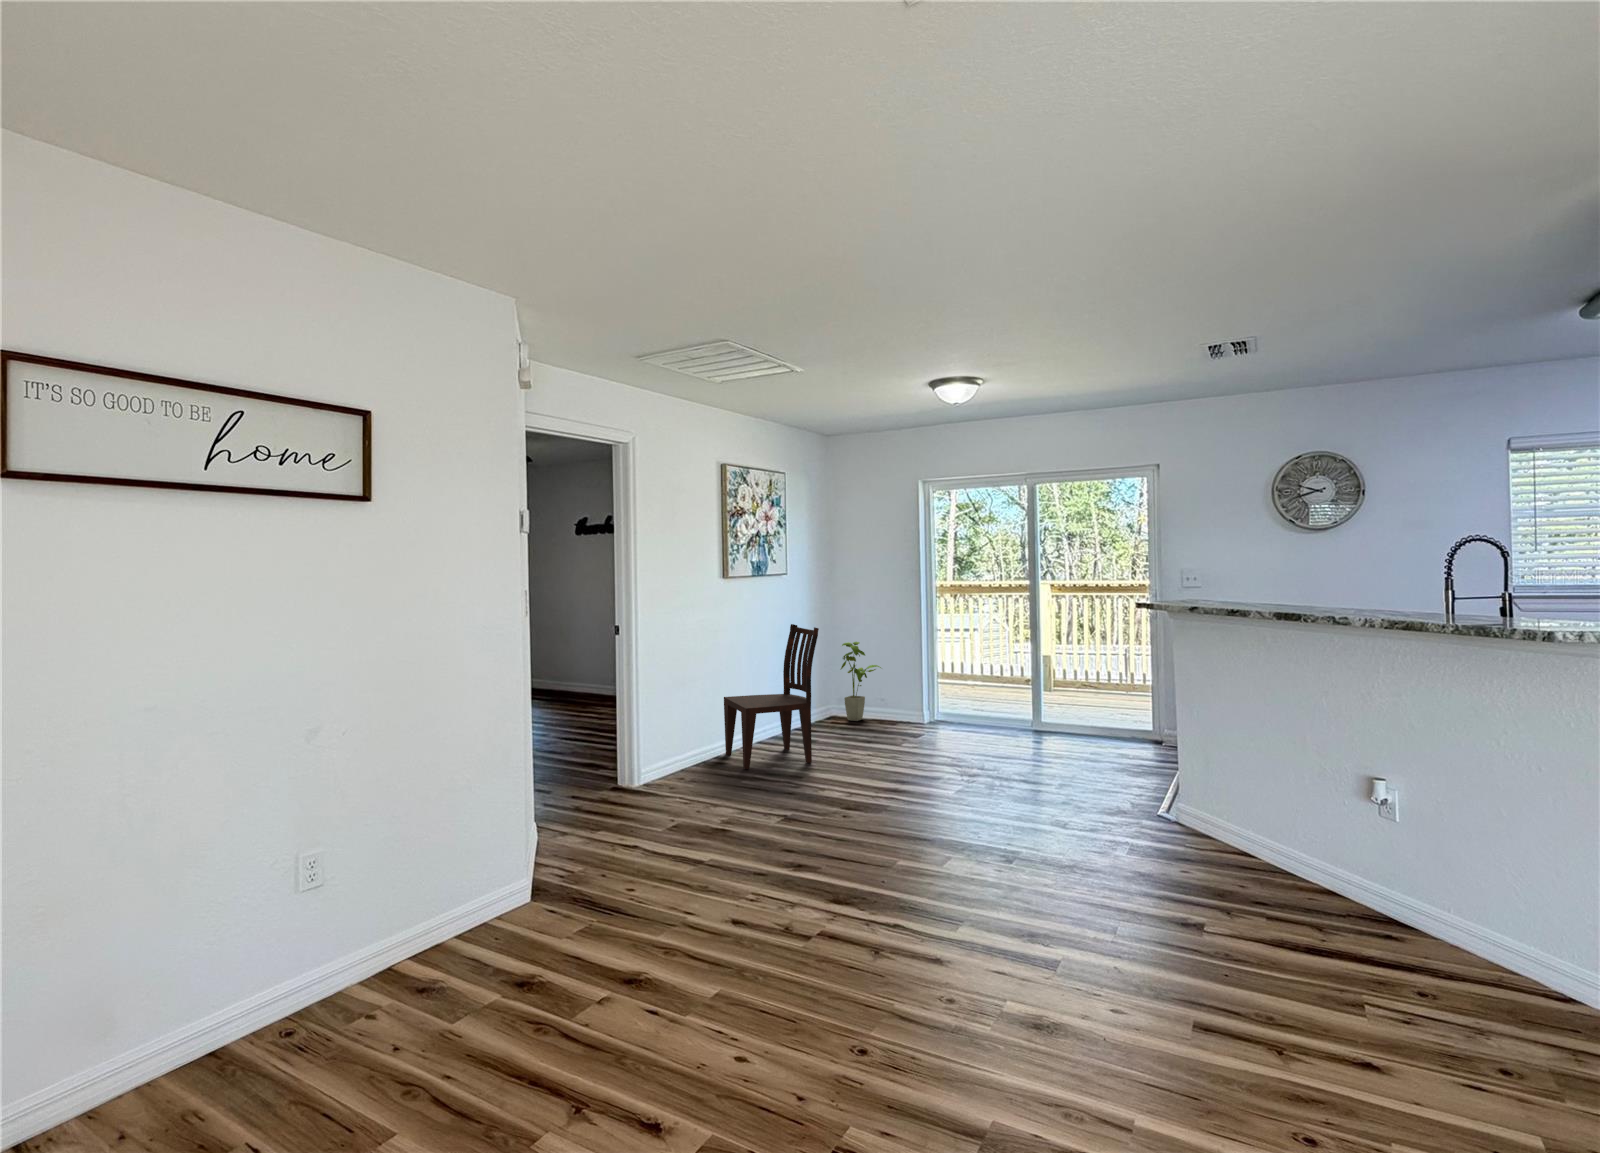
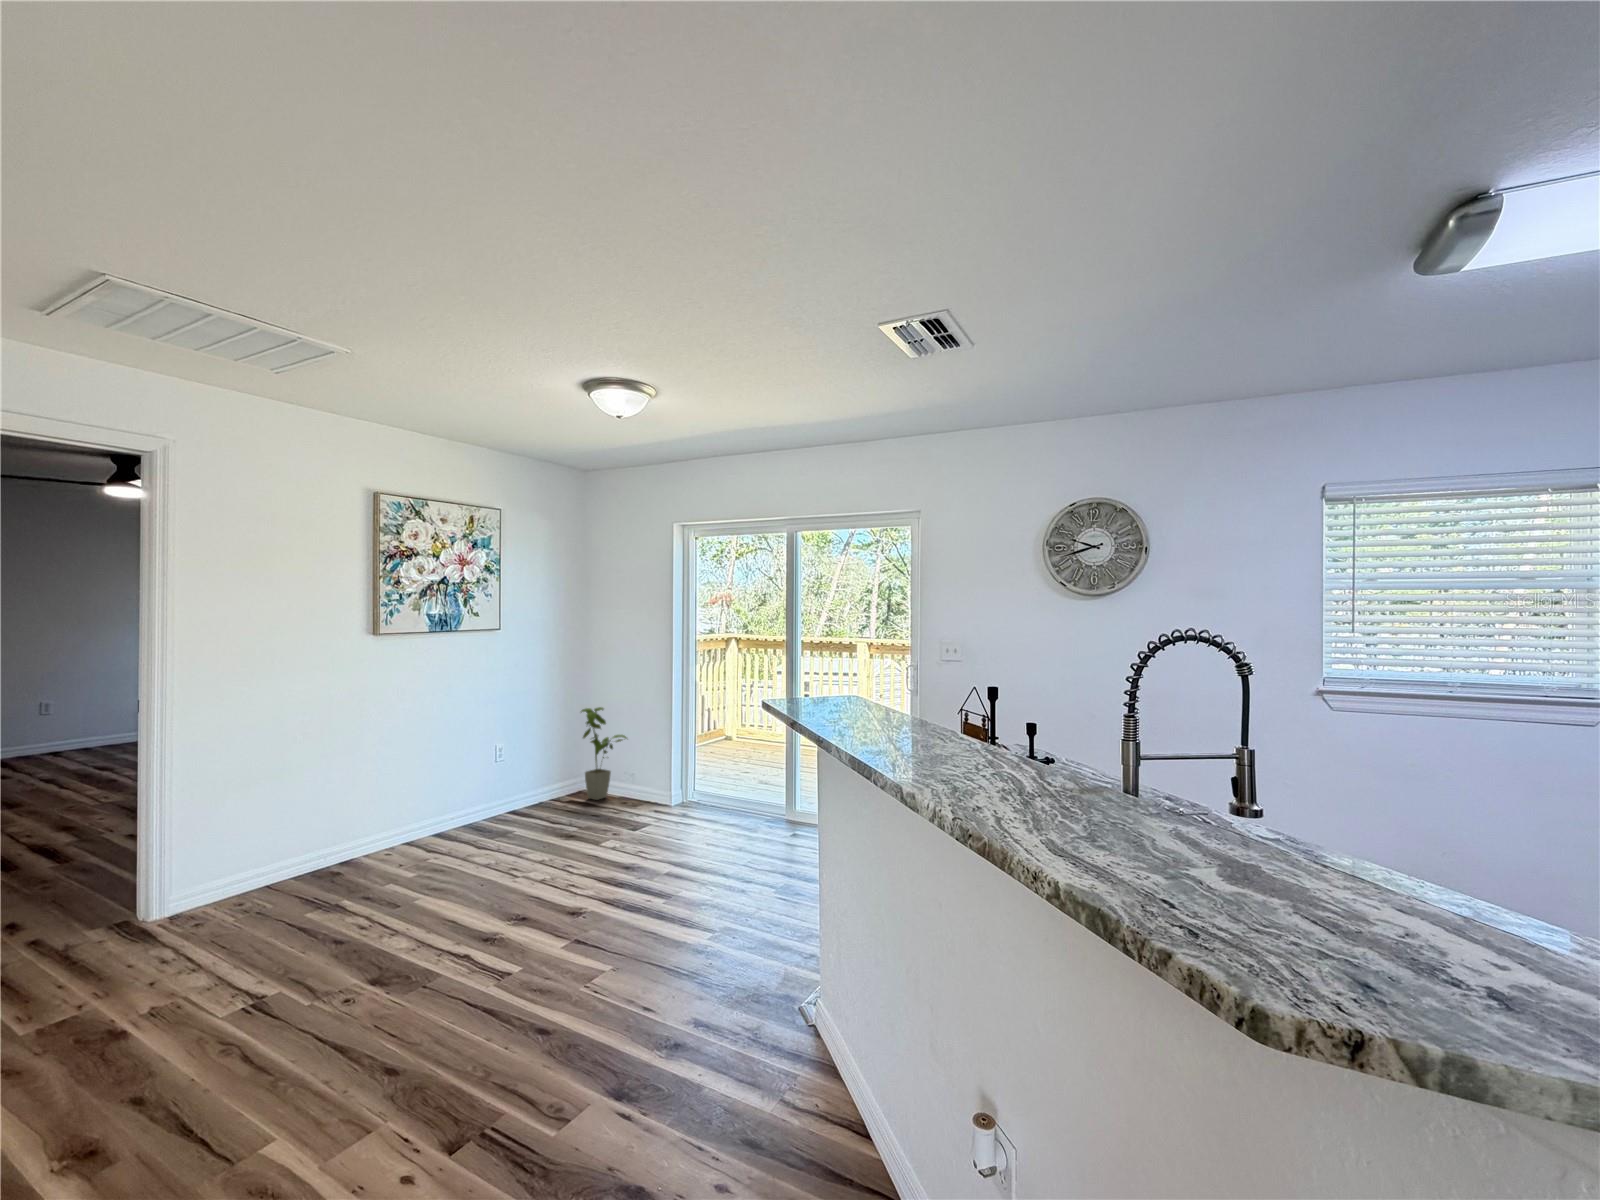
dining chair: present [724,624,819,769] -> none [337,694,474,893]

